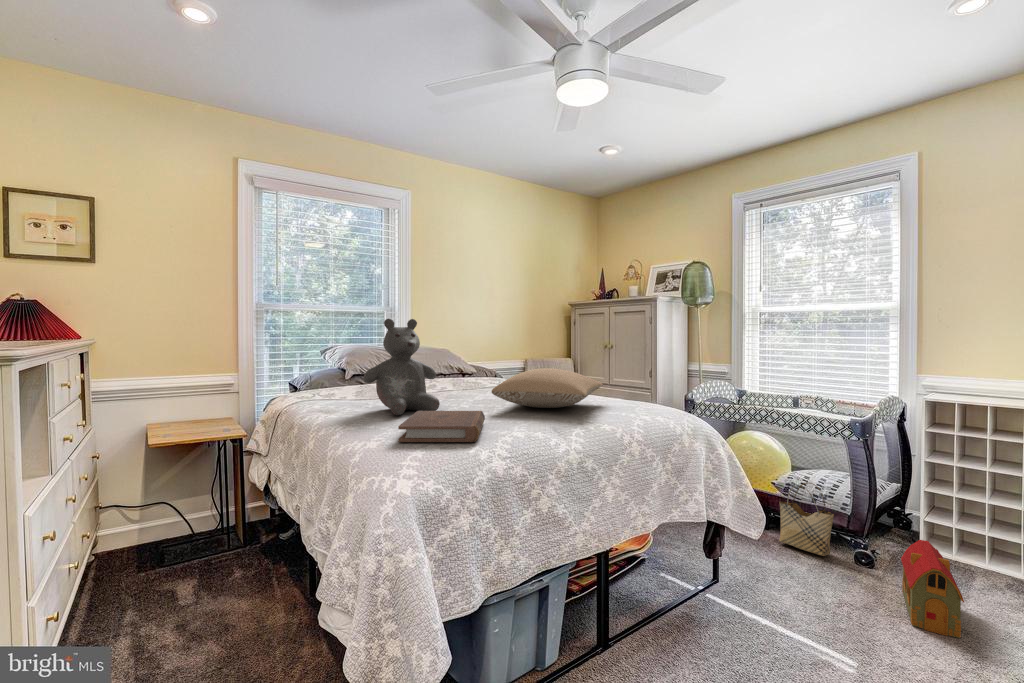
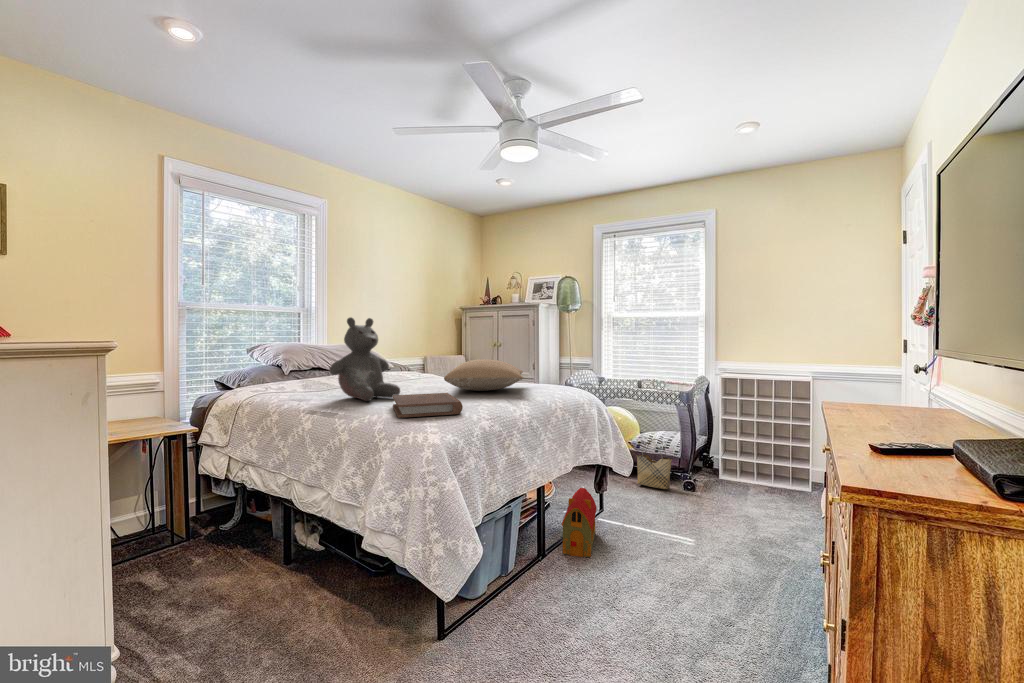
toy house: present [901,540,964,638] -> present [562,488,597,557]

